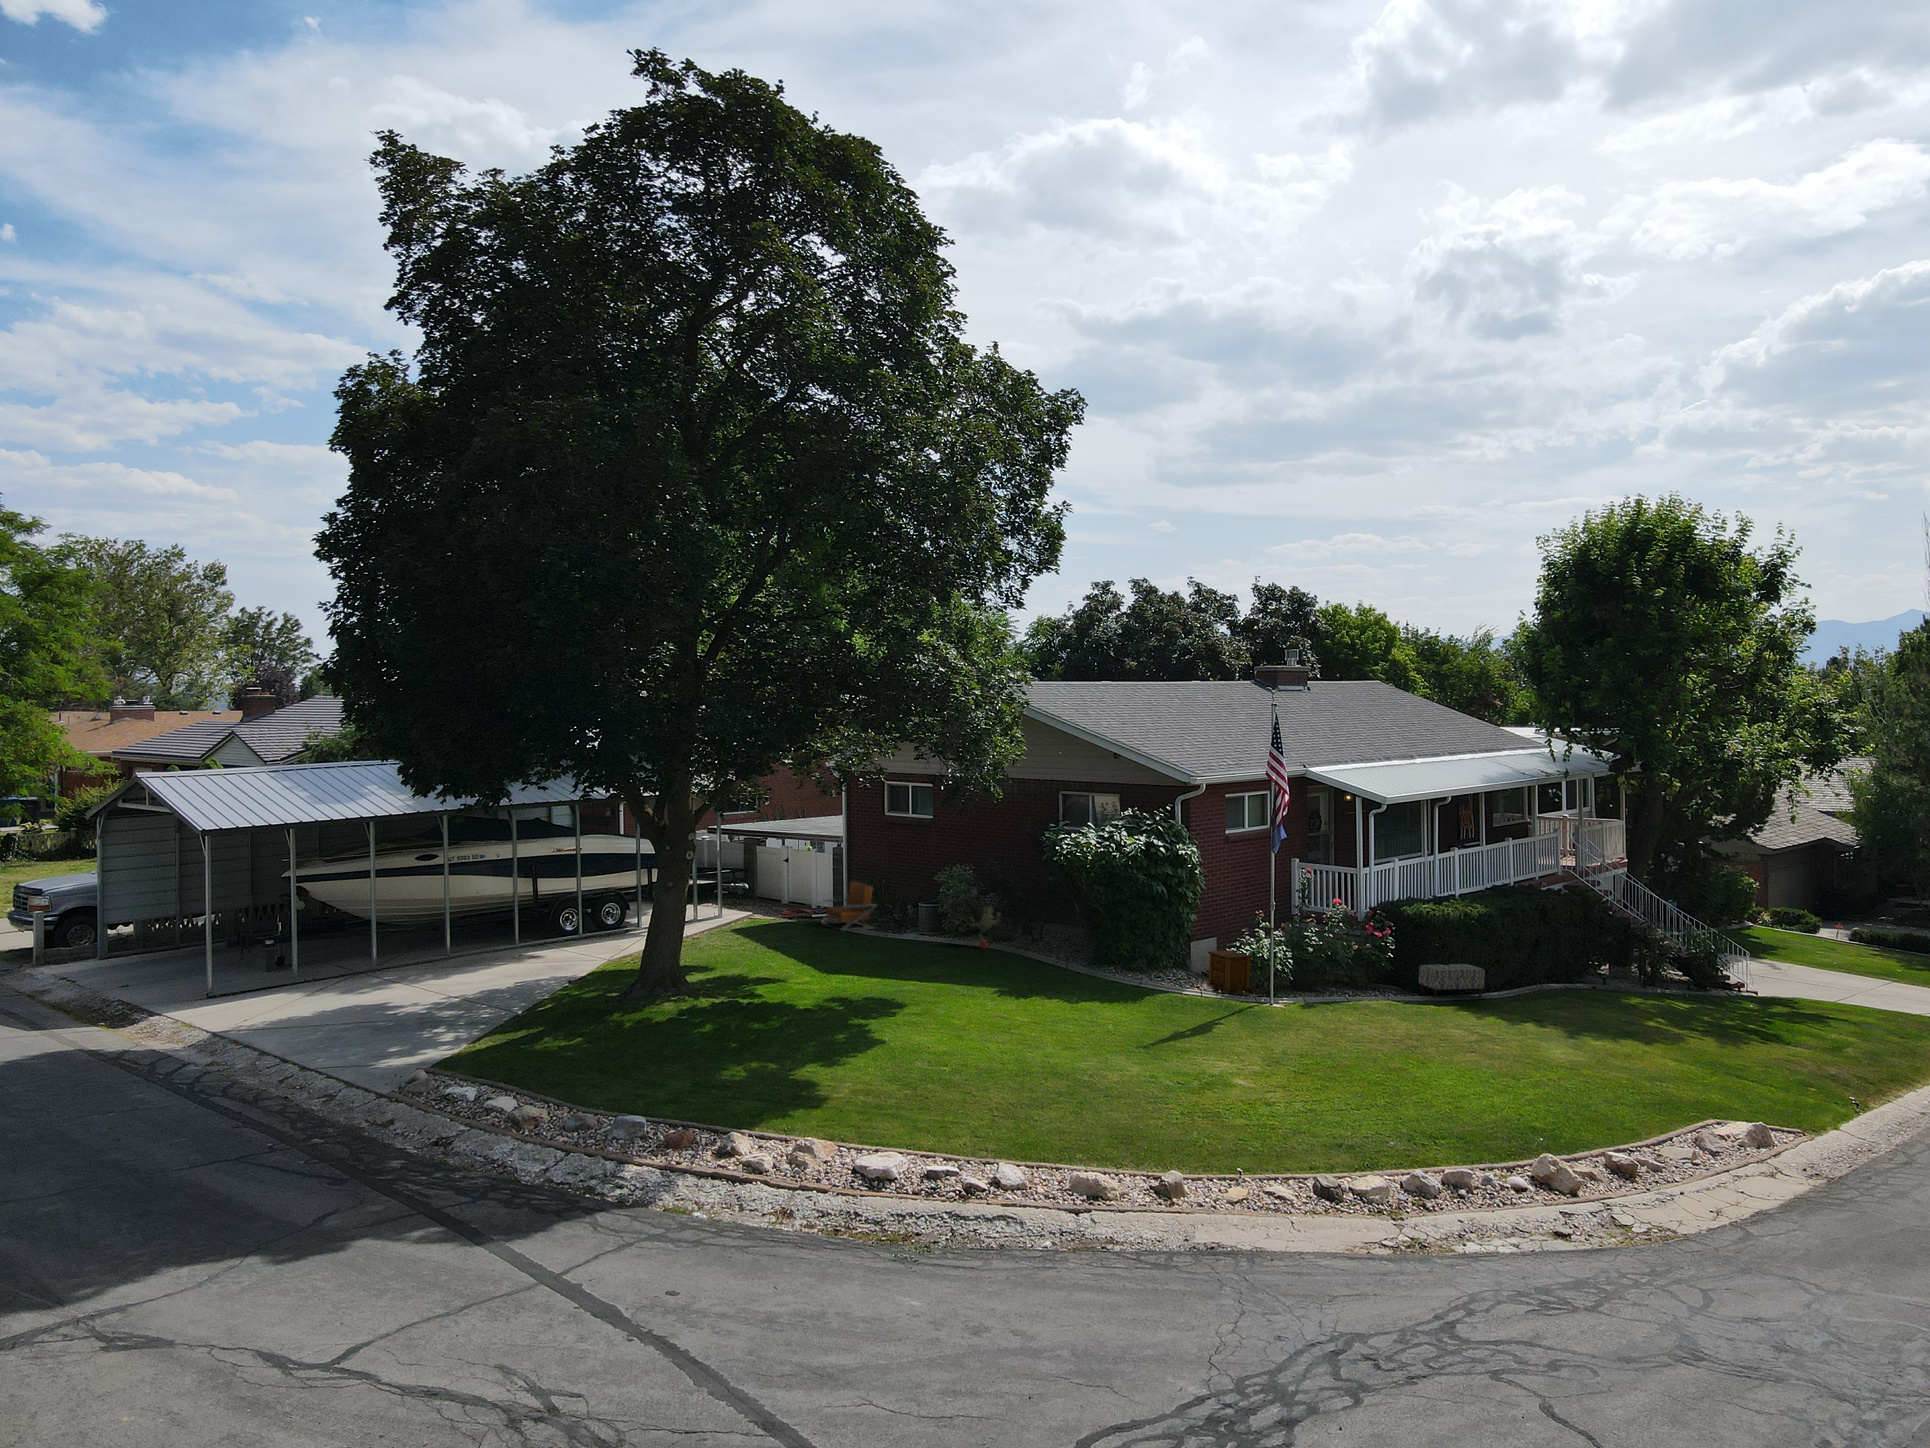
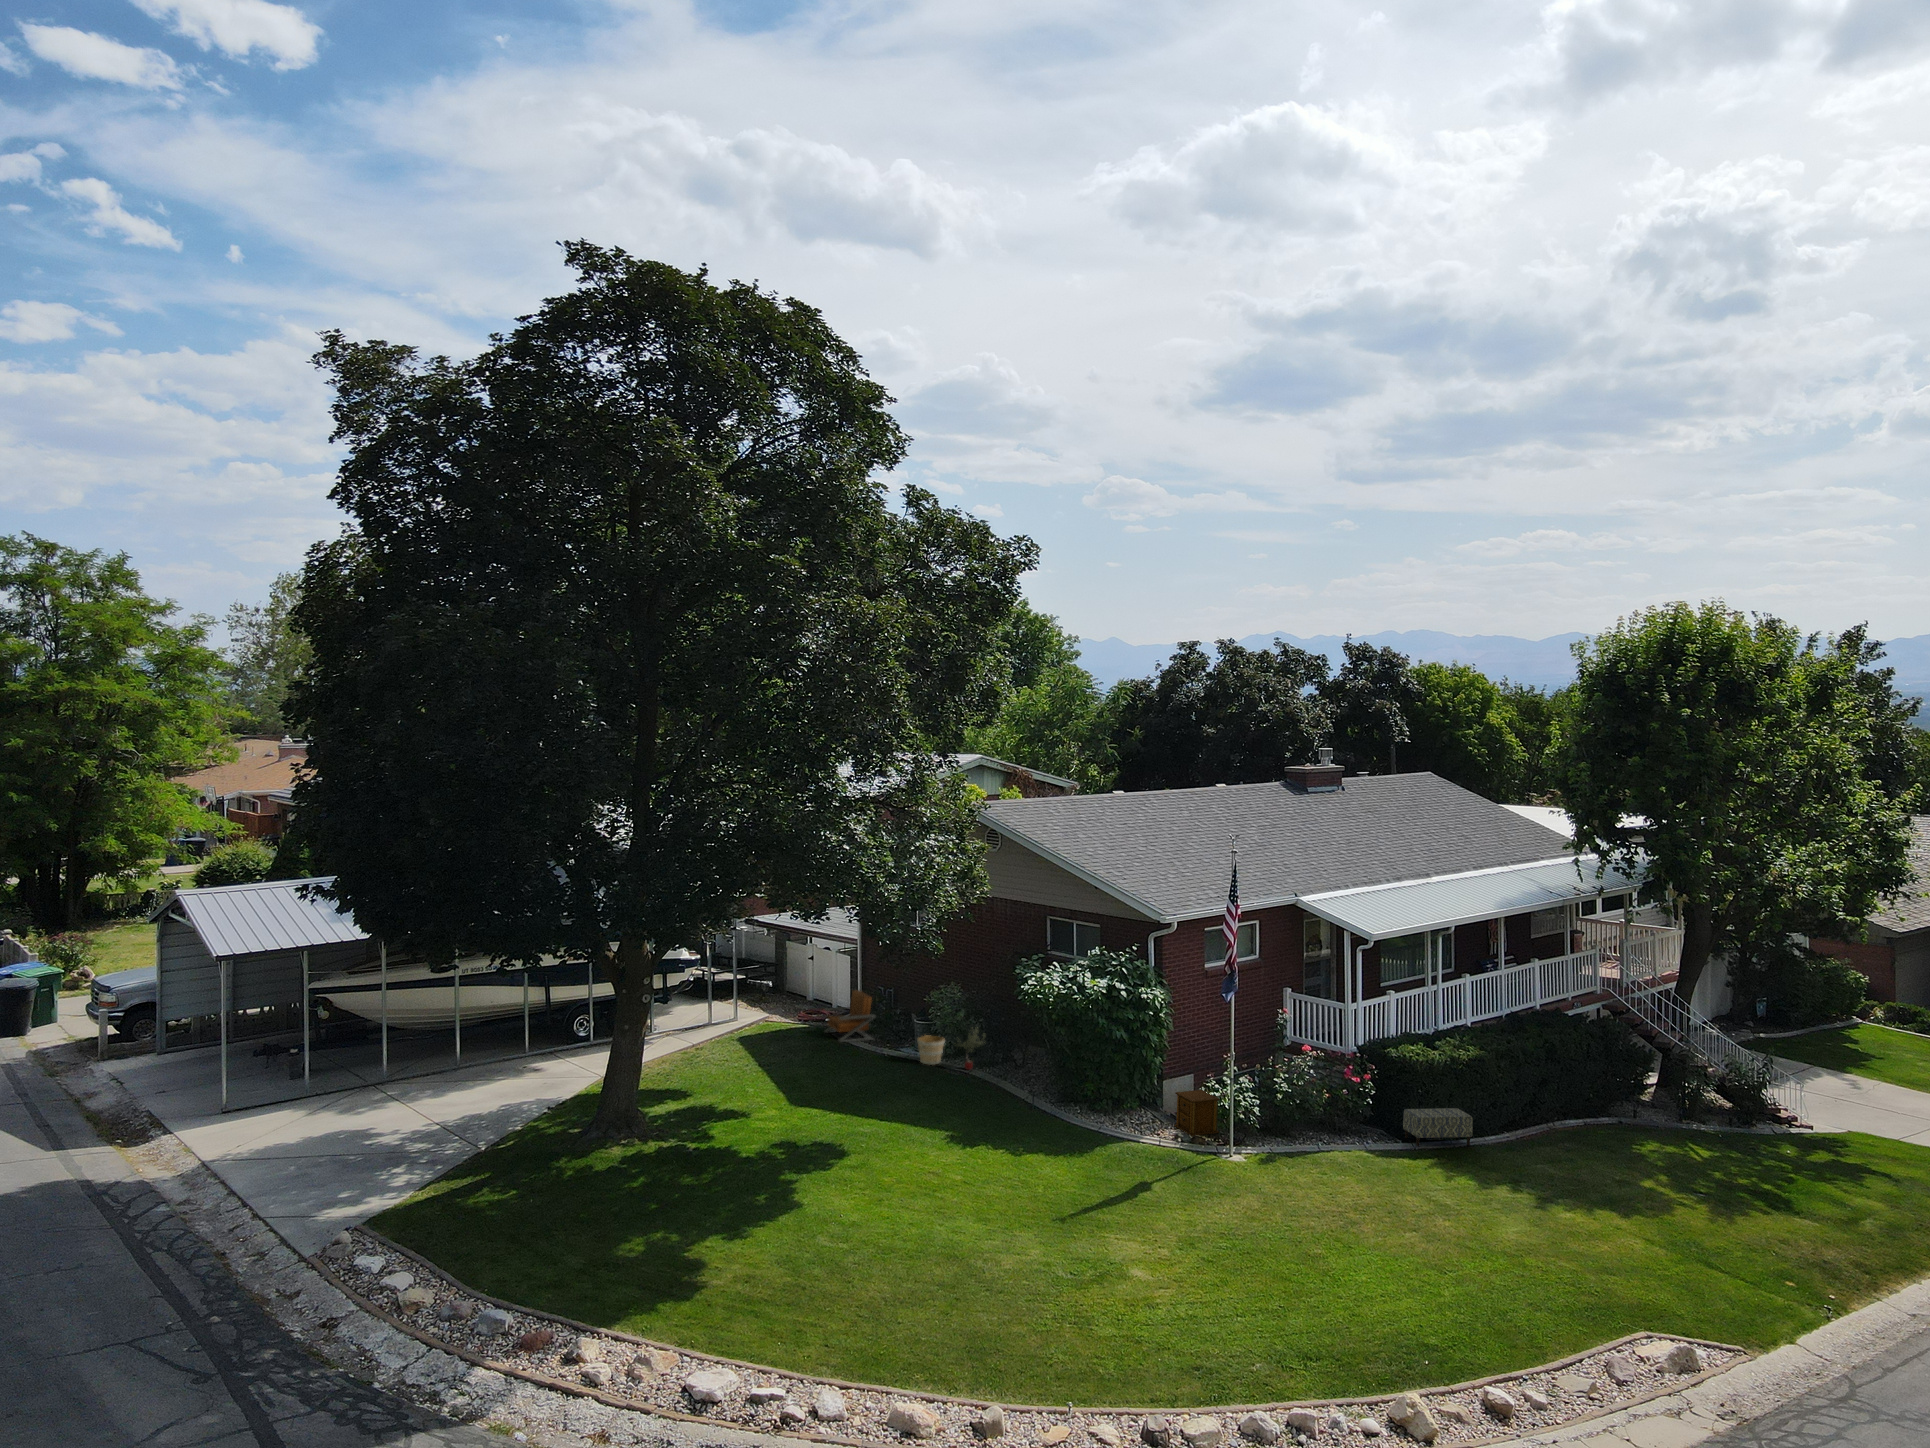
wooden bucket: none [929,918,957,946] -> present [917,1035,945,1065]

